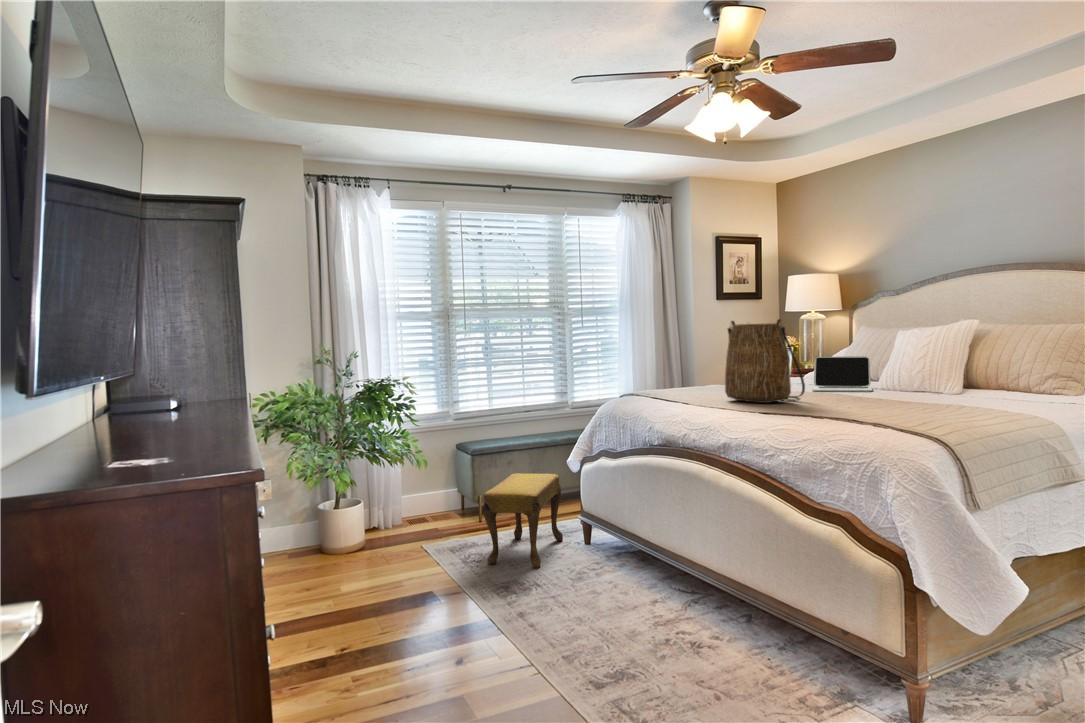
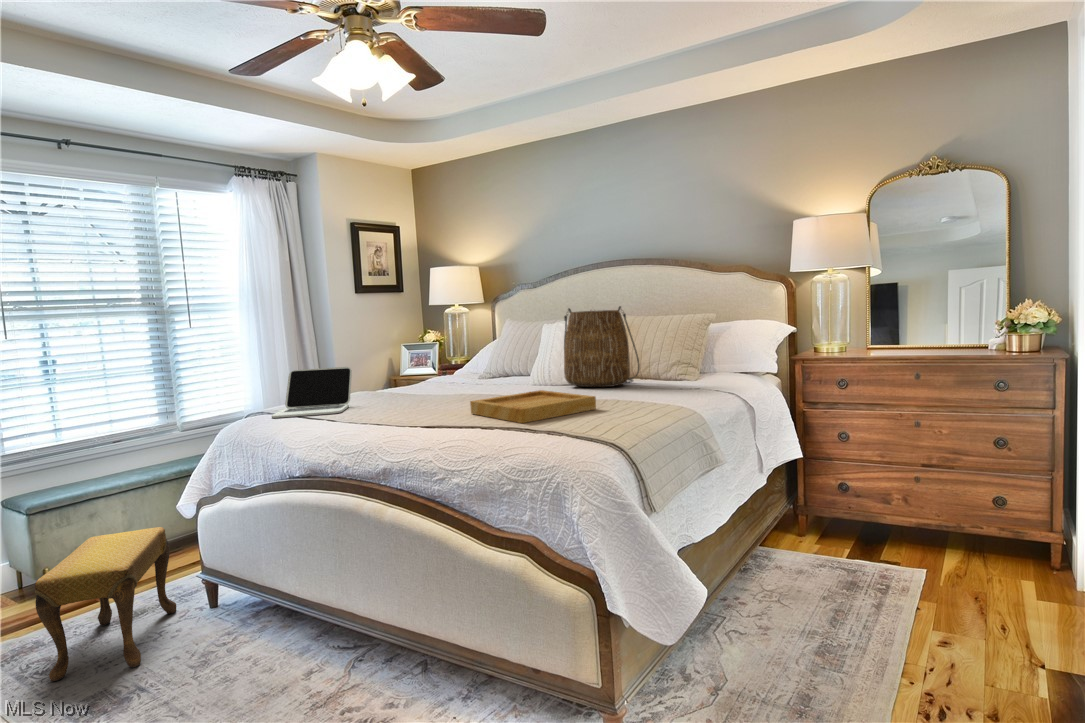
tote bag: present [725,319,805,403] -> present [564,306,640,387]
laptop: present [812,356,872,392] -> present [272,367,352,418]
tray: none [808,393,941,418] -> present [470,390,596,423]

